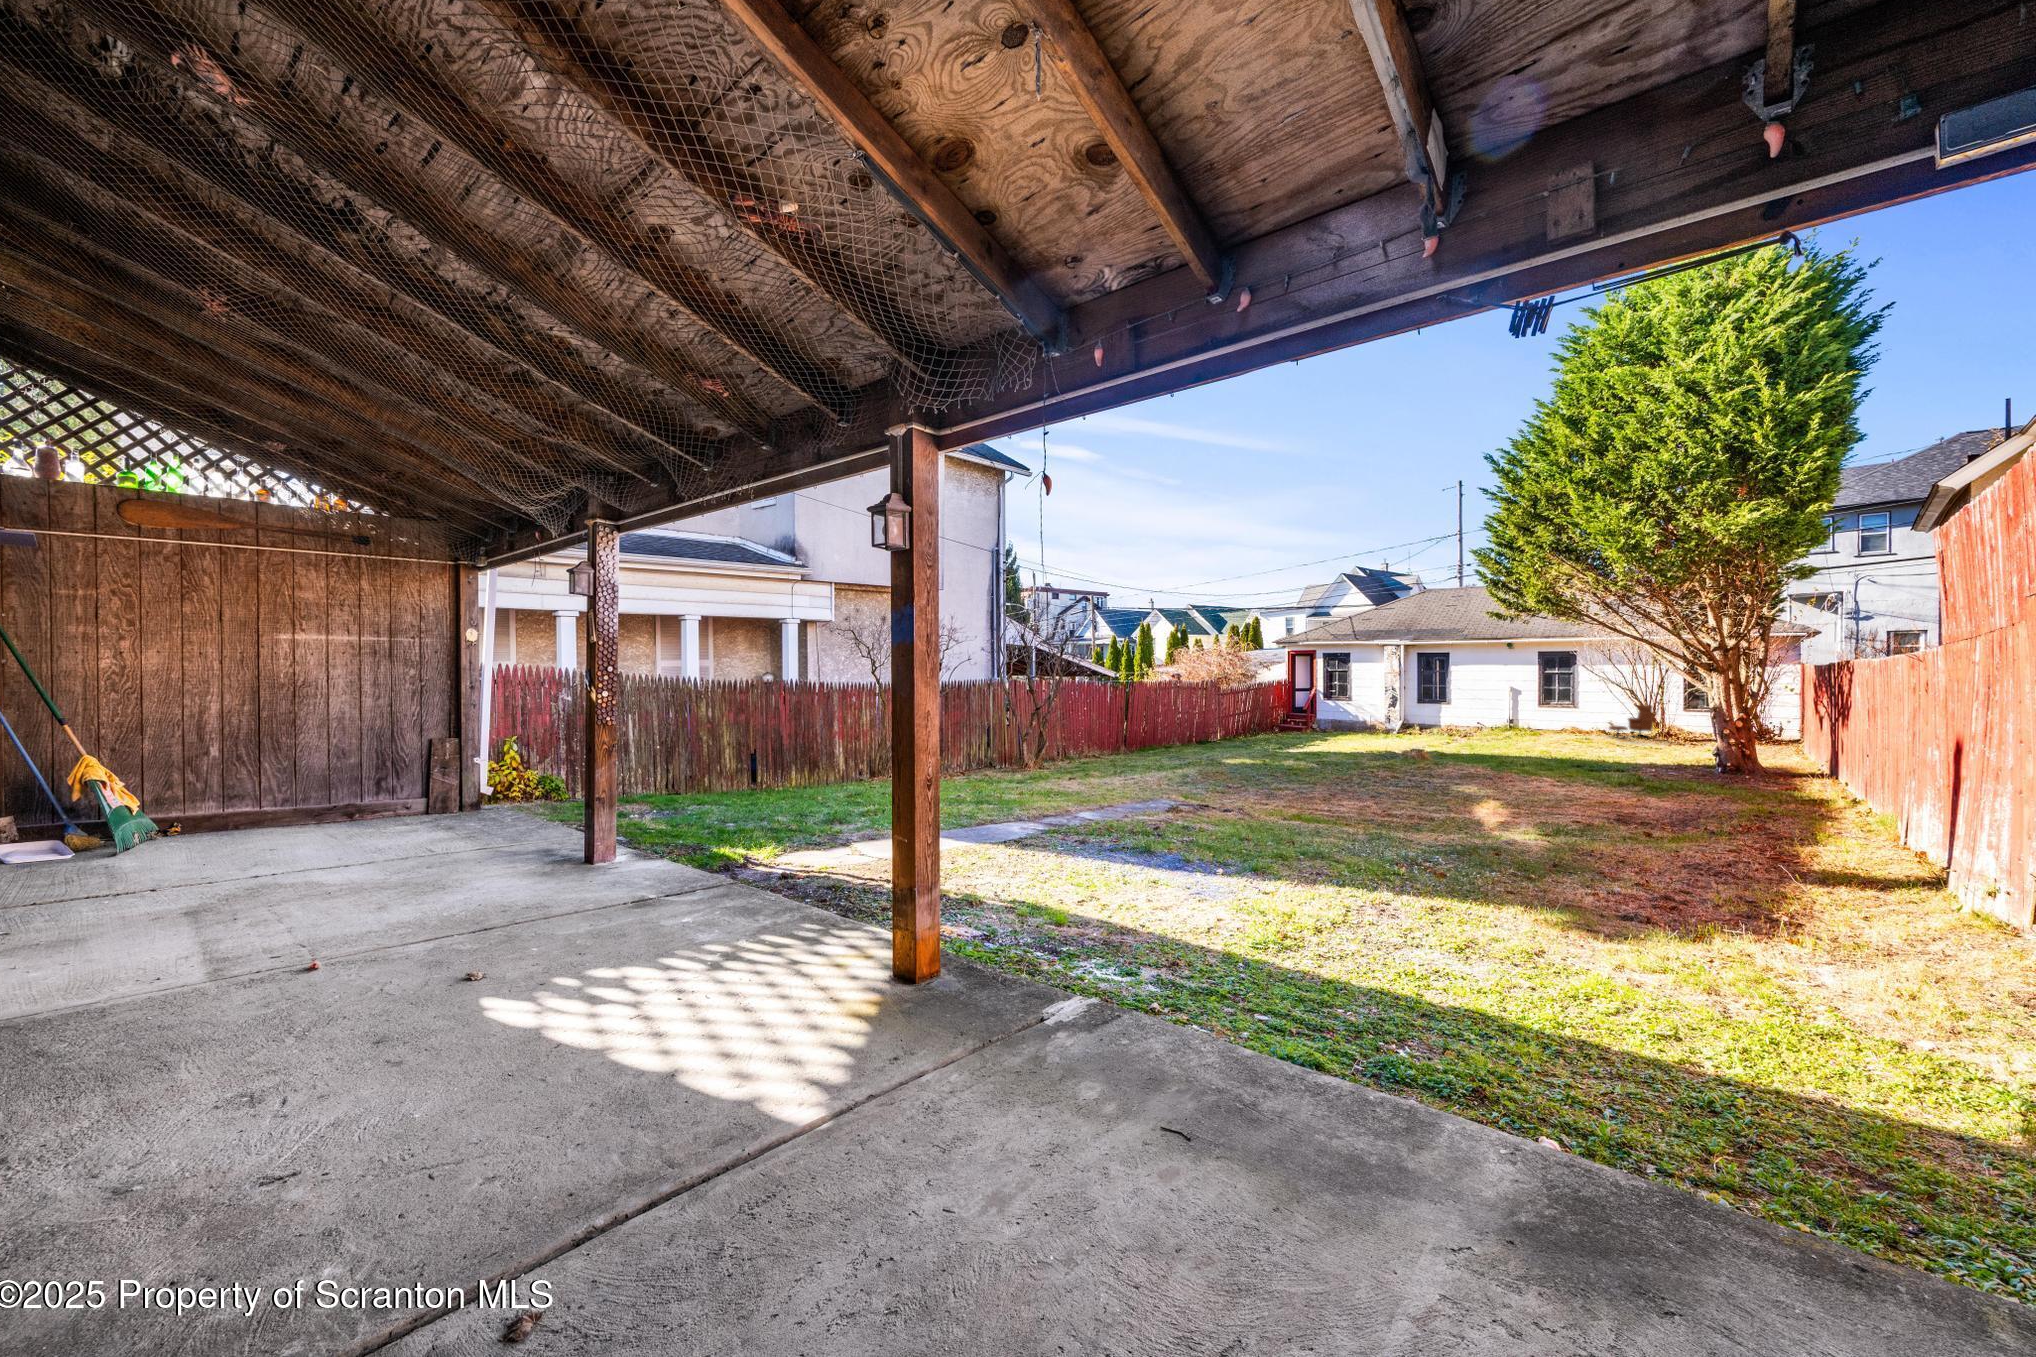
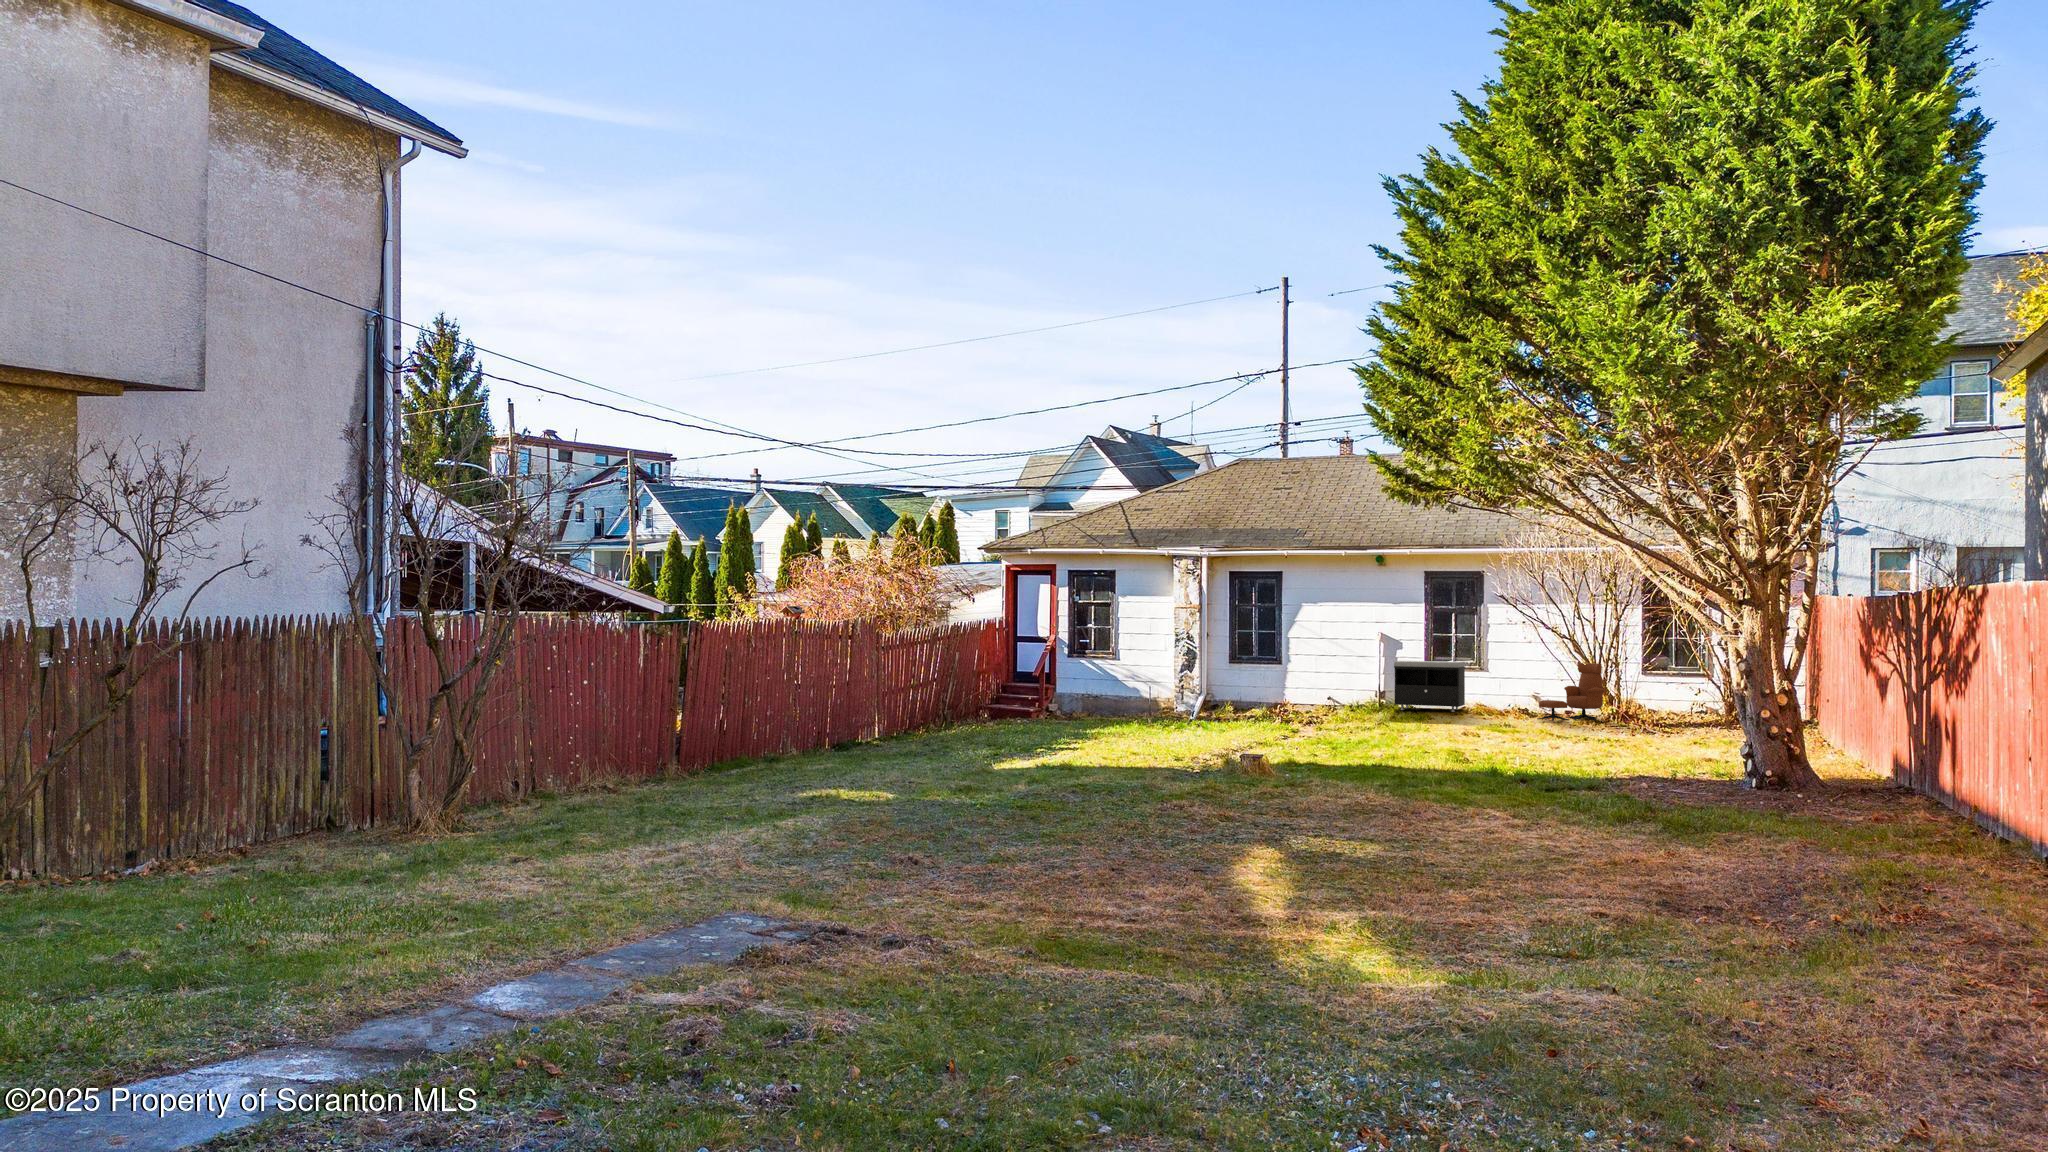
storage bench: none [1516,703,1563,731] -> present [1394,661,1465,712]

